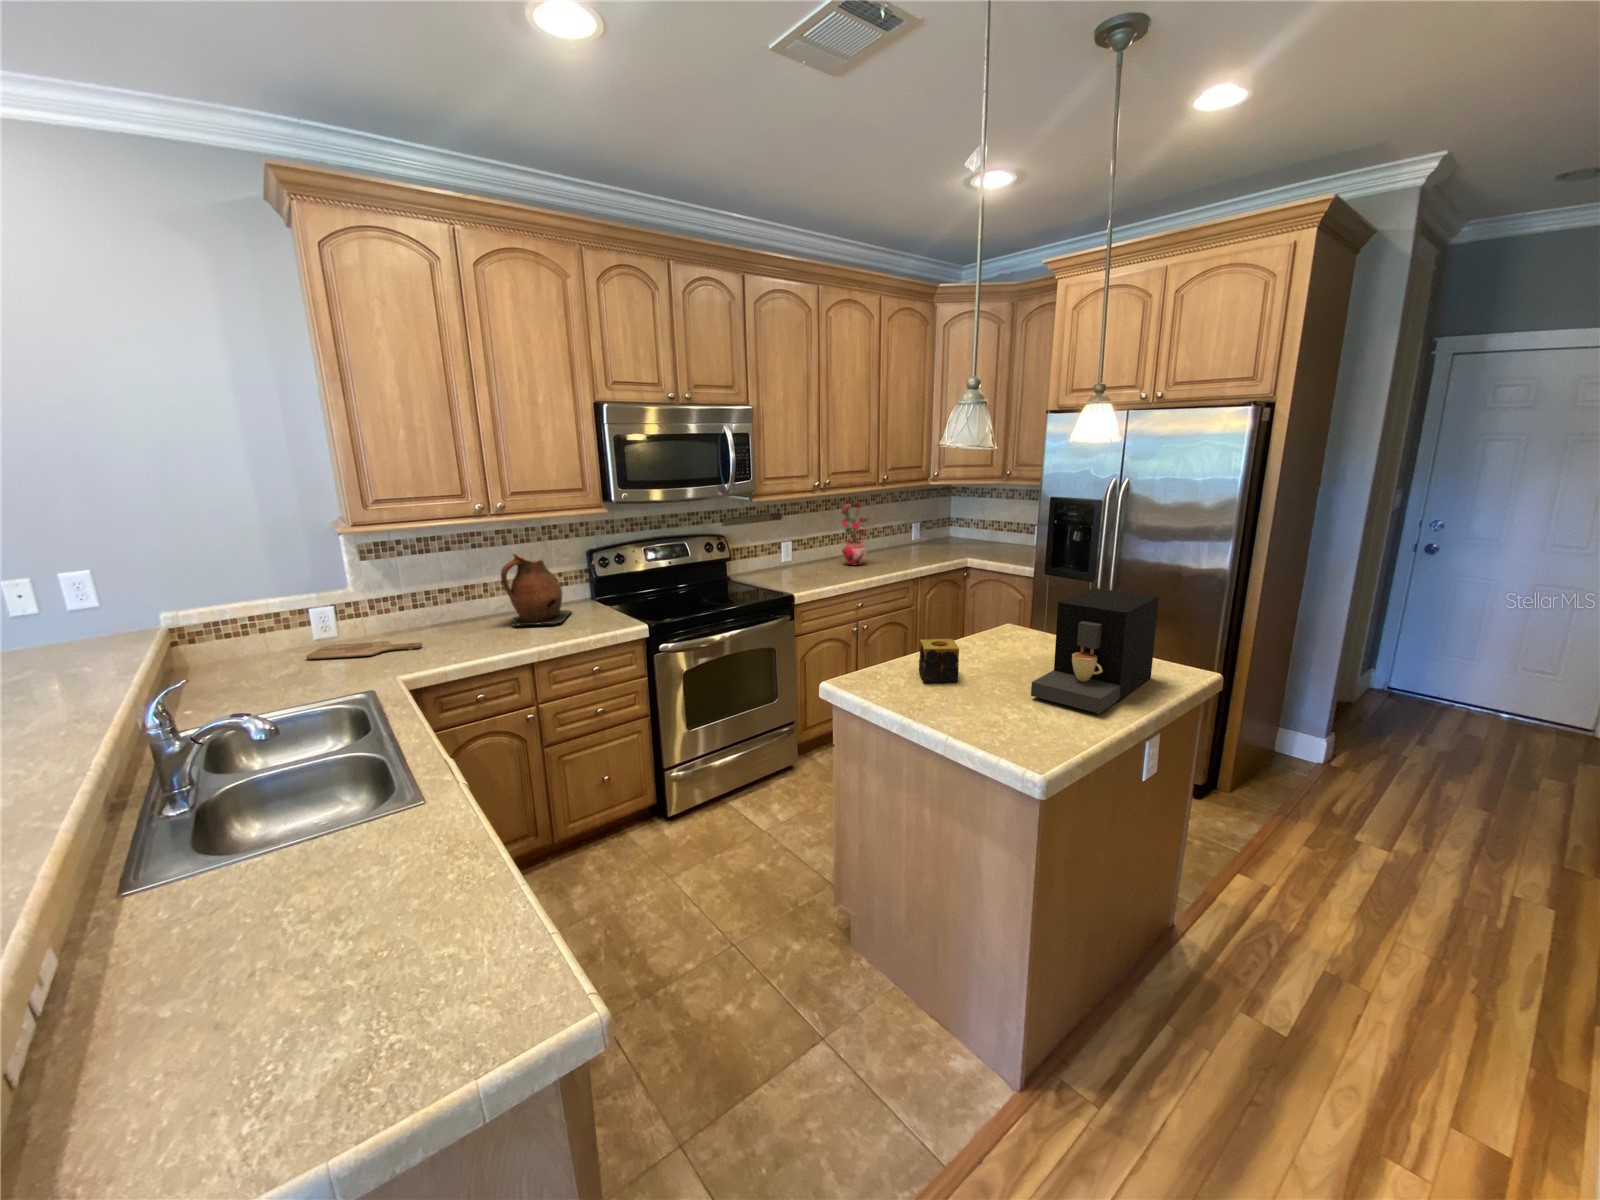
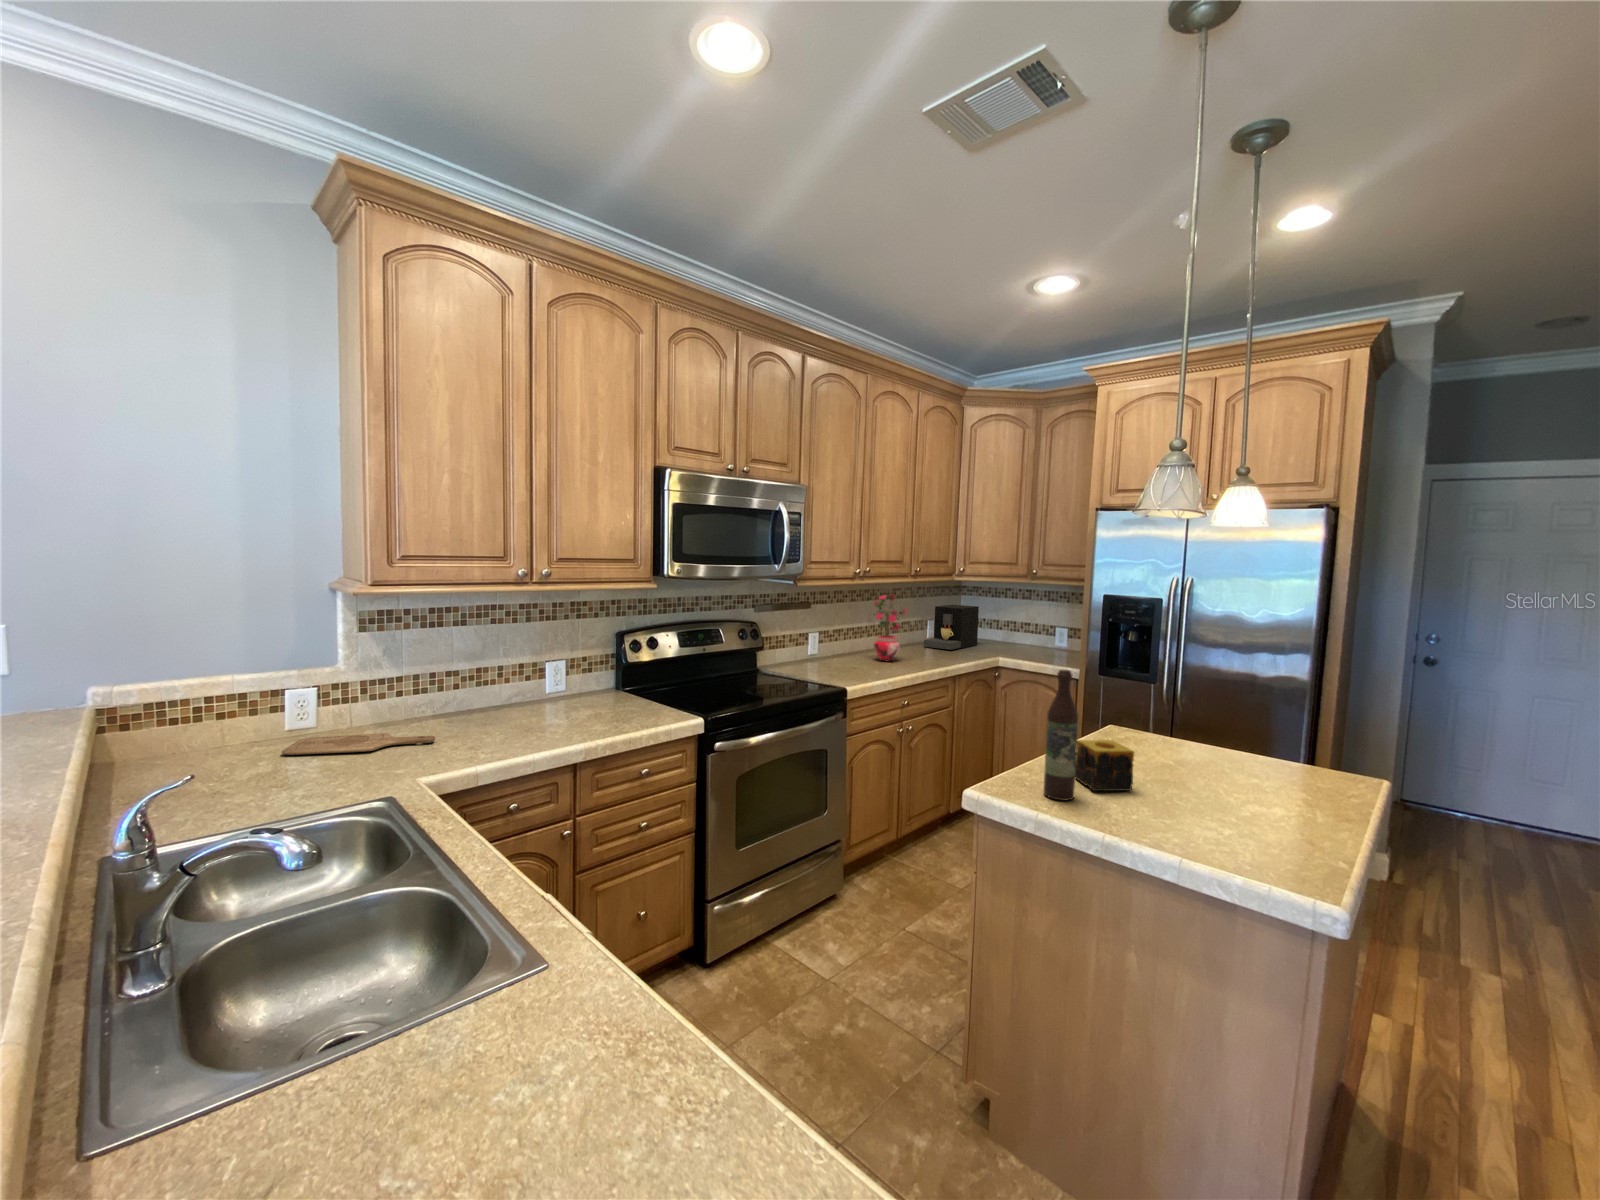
ceramic pitcher: present [501,553,572,625] -> none [531,630,604,718]
wine bottle: none [879,581,903,690] -> present [1044,670,1078,800]
coffee maker: present [1031,588,1159,714] -> present [924,605,979,650]

